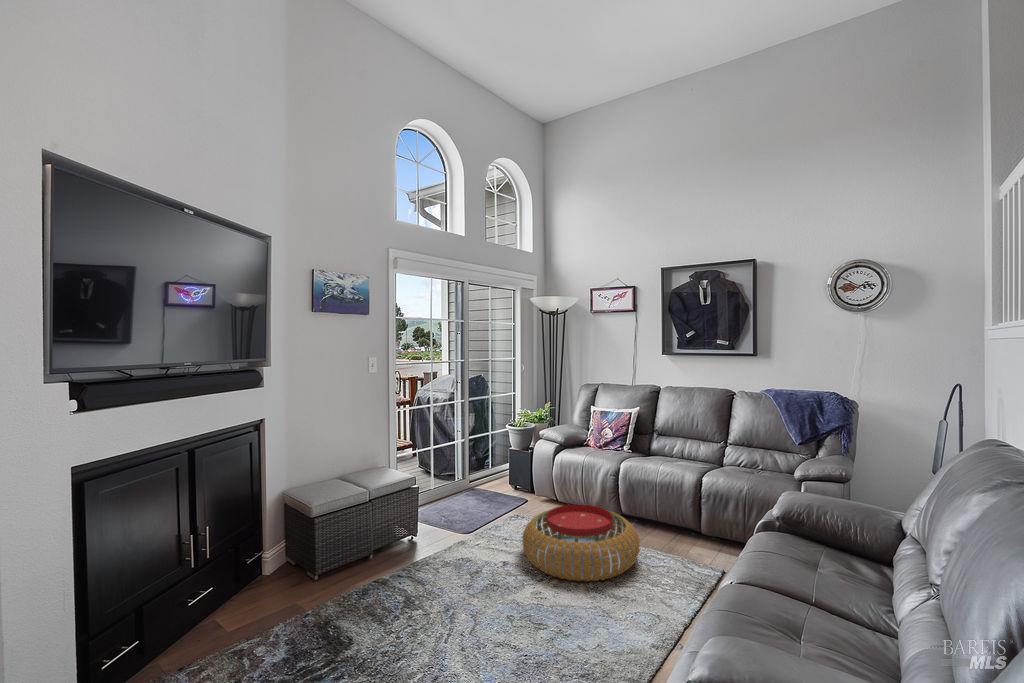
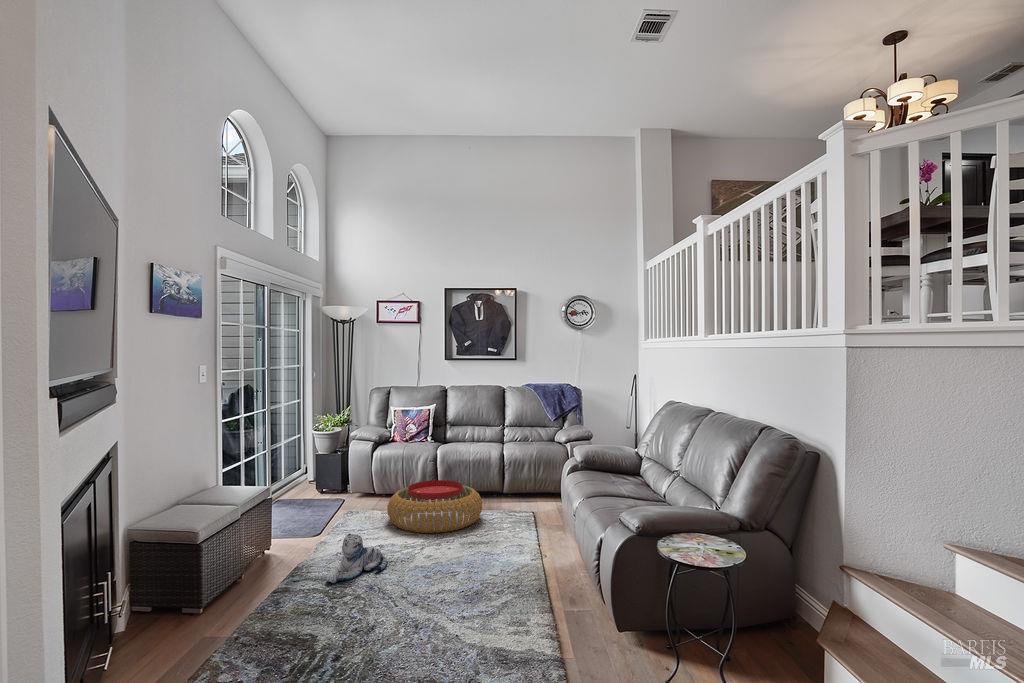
plush toy: none [373,566,462,623] -> present [326,533,387,583]

